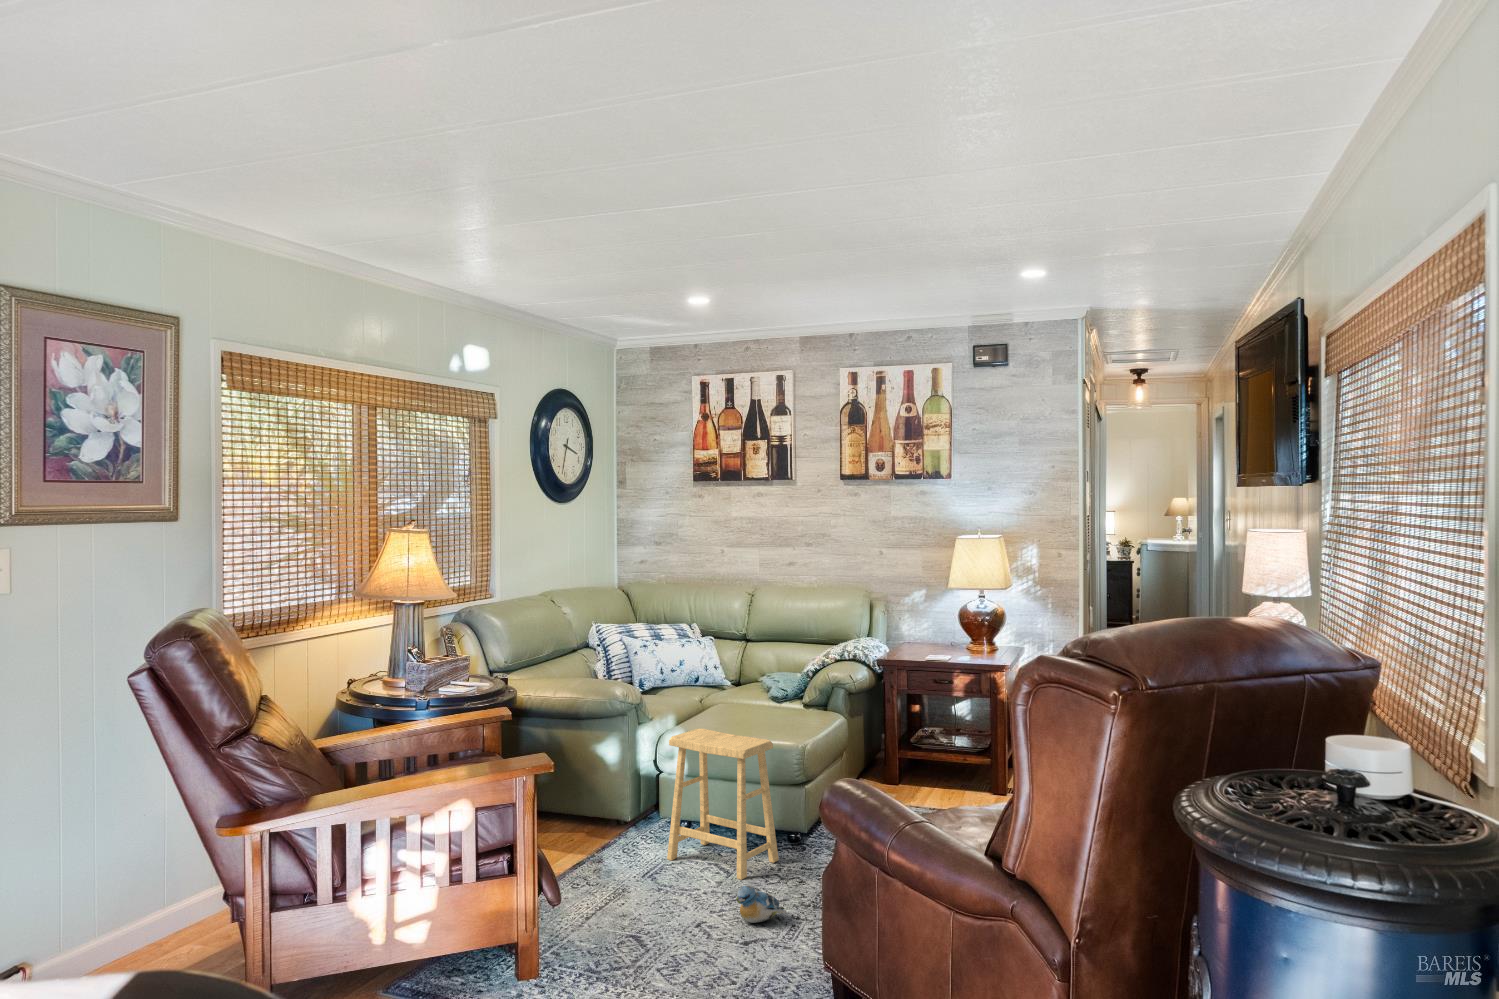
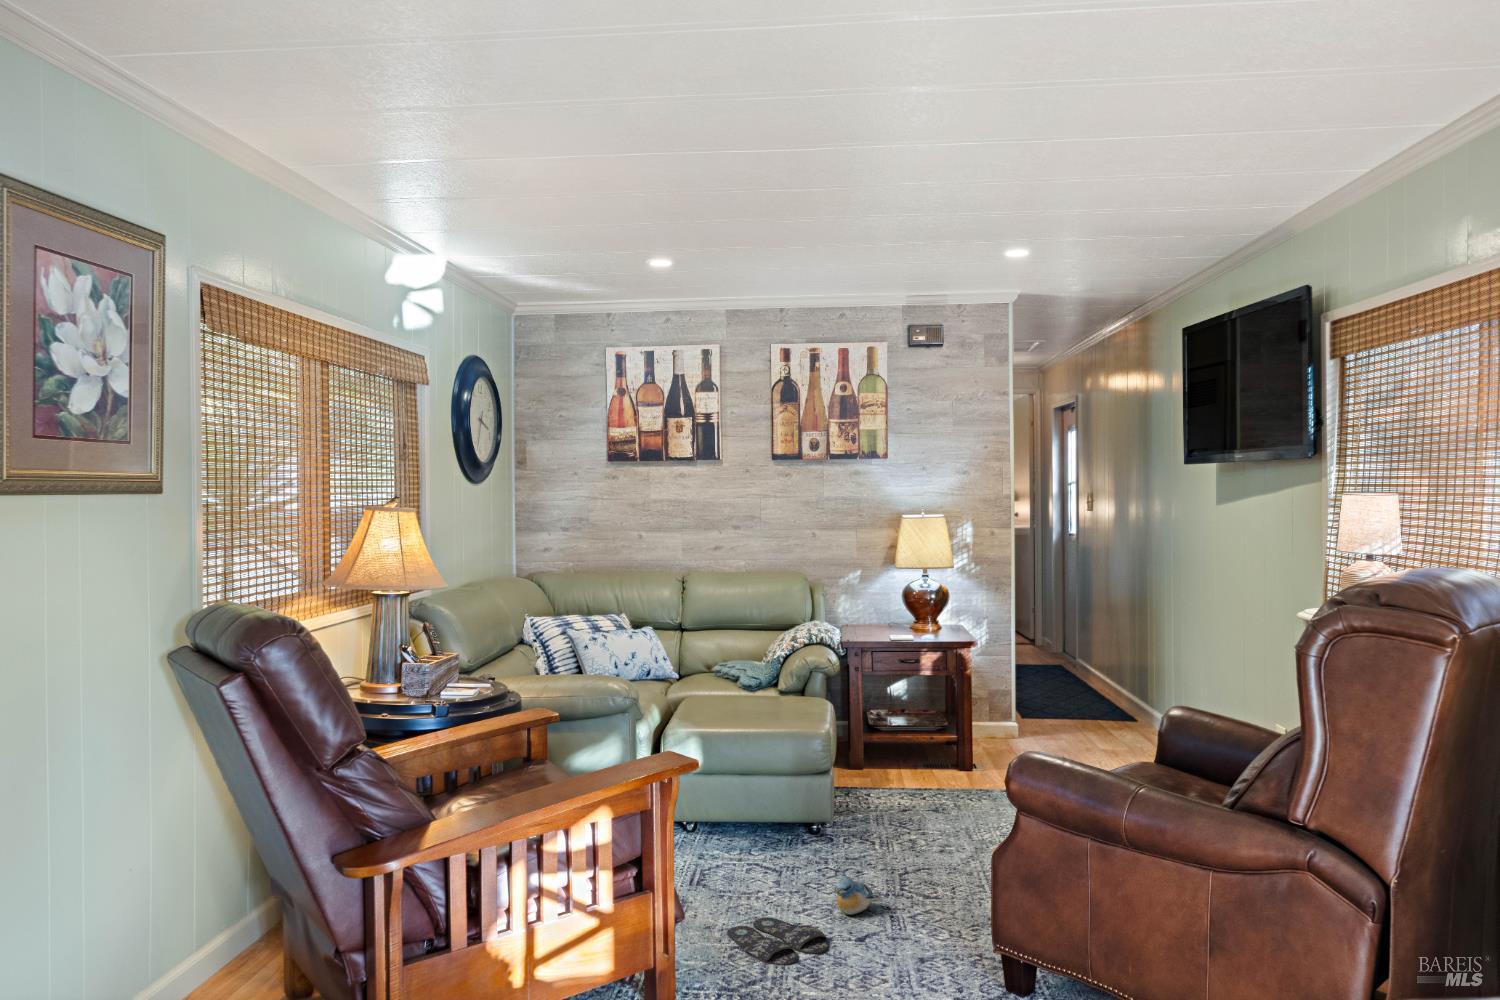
footstool: present [667,729,779,880] -> none [702,719,818,874]
slippers: none [626,916,708,962] -> present [727,917,828,966]

